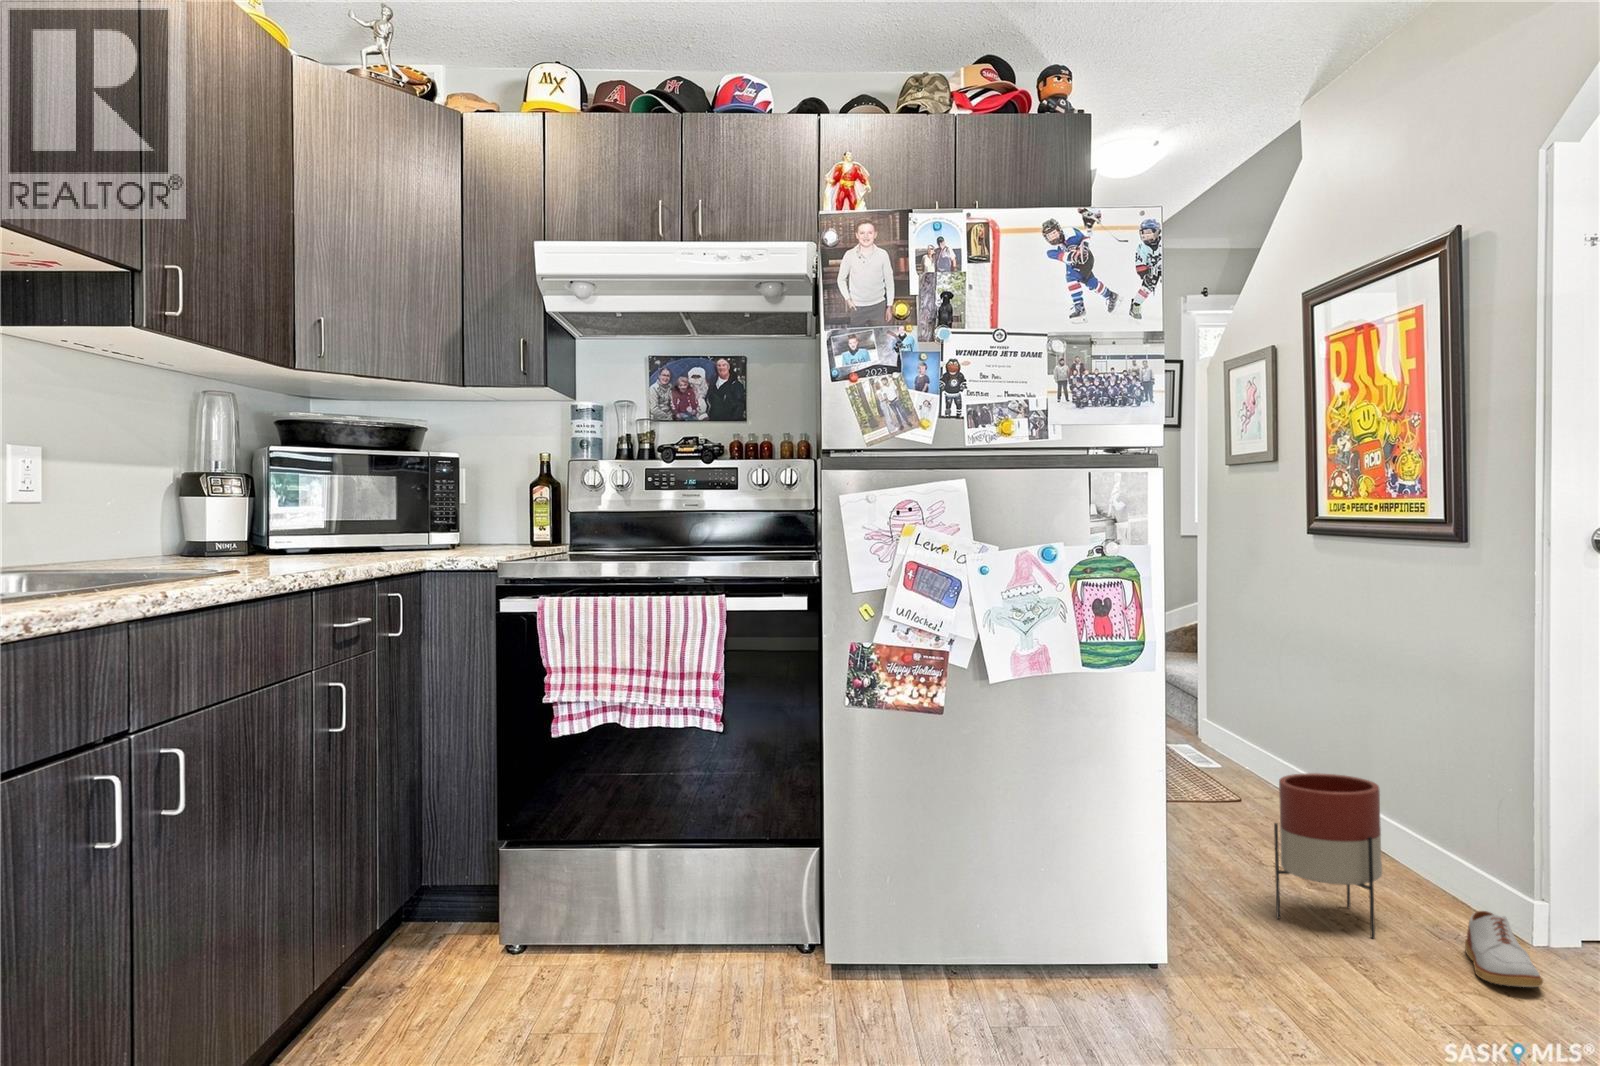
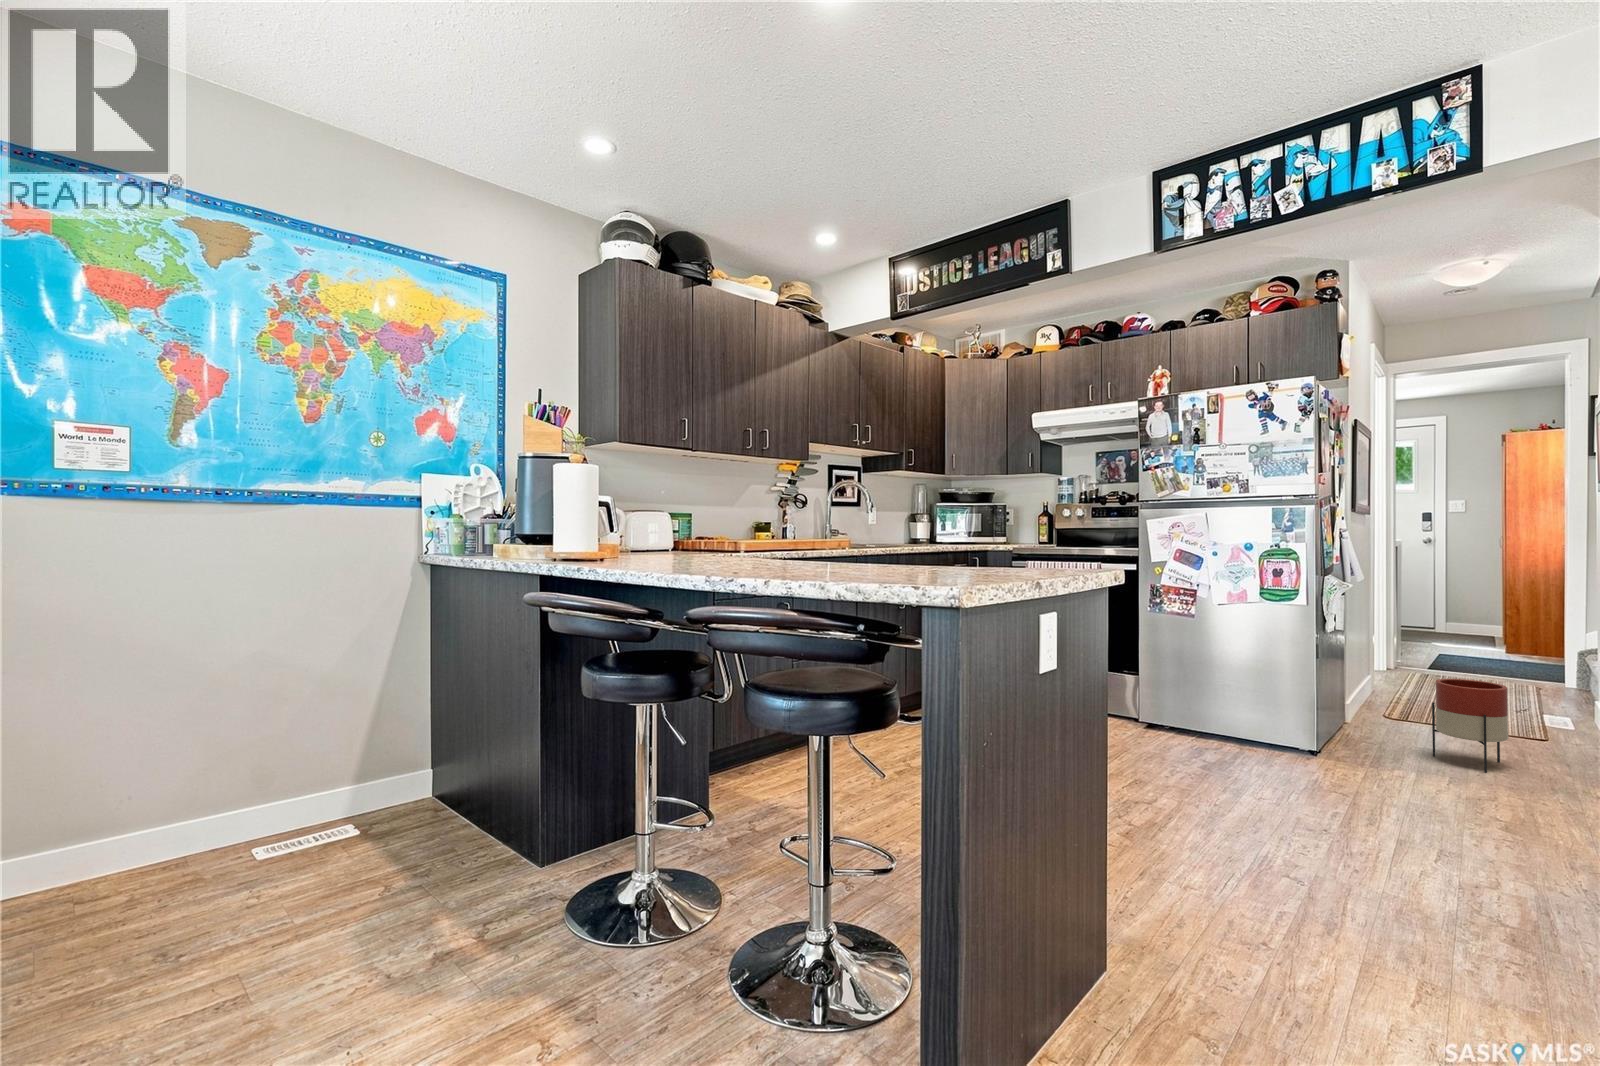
shoe: present [1465,911,1543,987] -> none [1522,764,1571,802]

